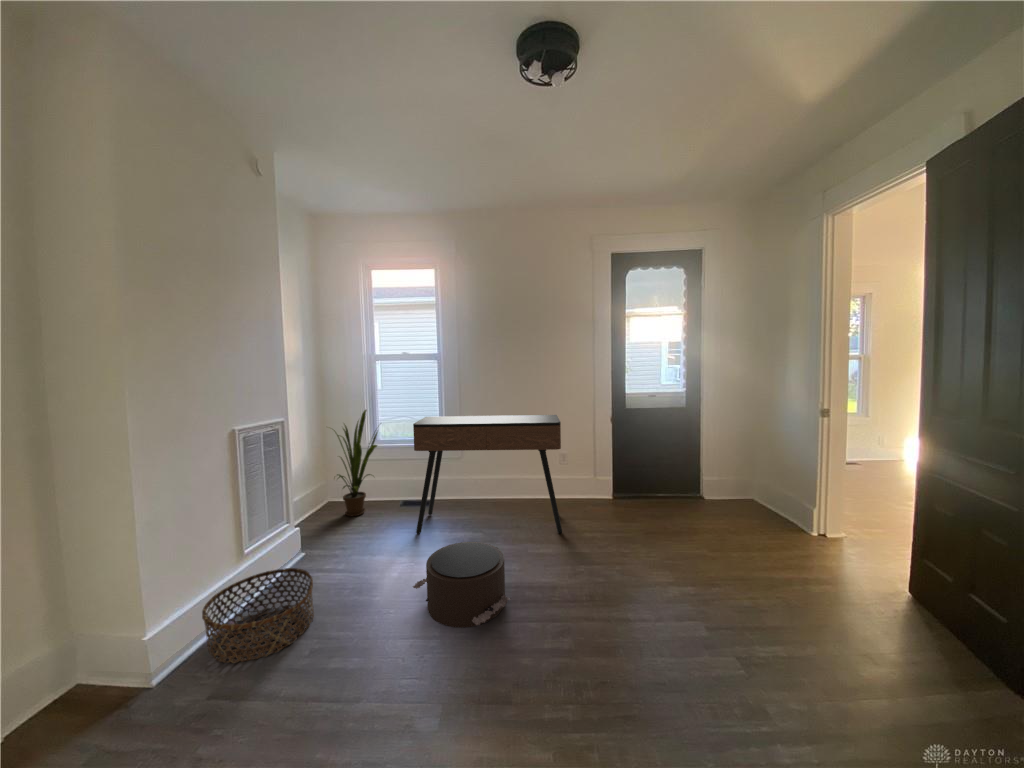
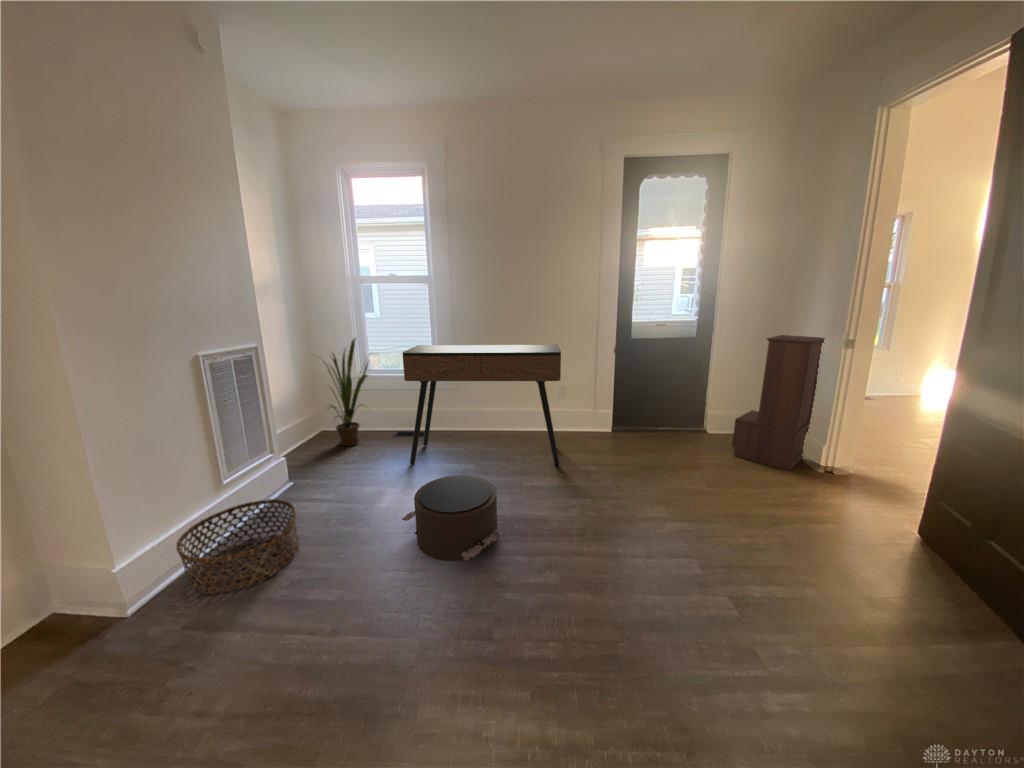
bookshelf: none [728,404,802,536] -> present [732,335,825,471]

